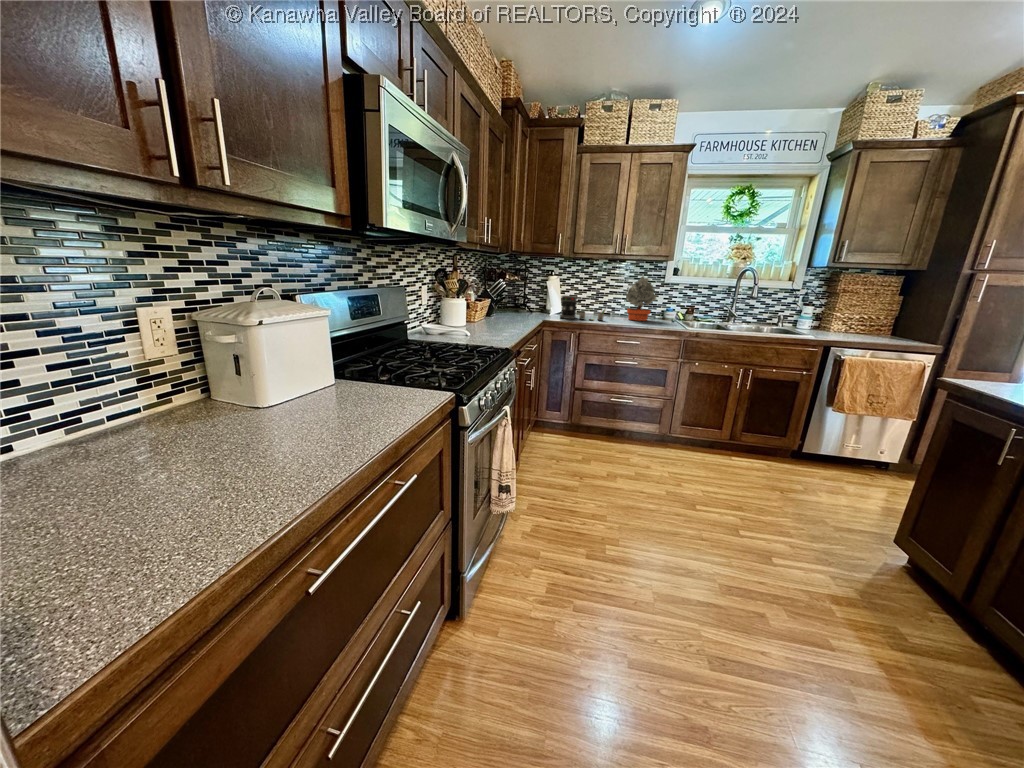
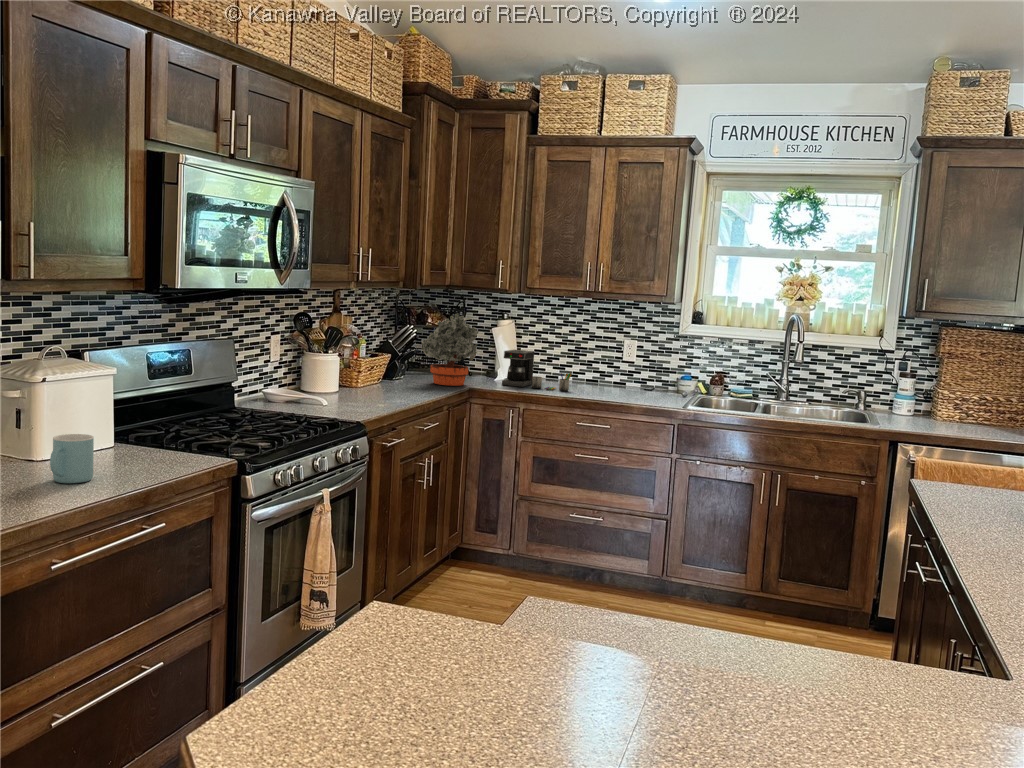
potted plant: present [626,276,657,321] -> present [422,313,479,386]
mug: none [281,384,333,445] -> present [50,434,94,483]

